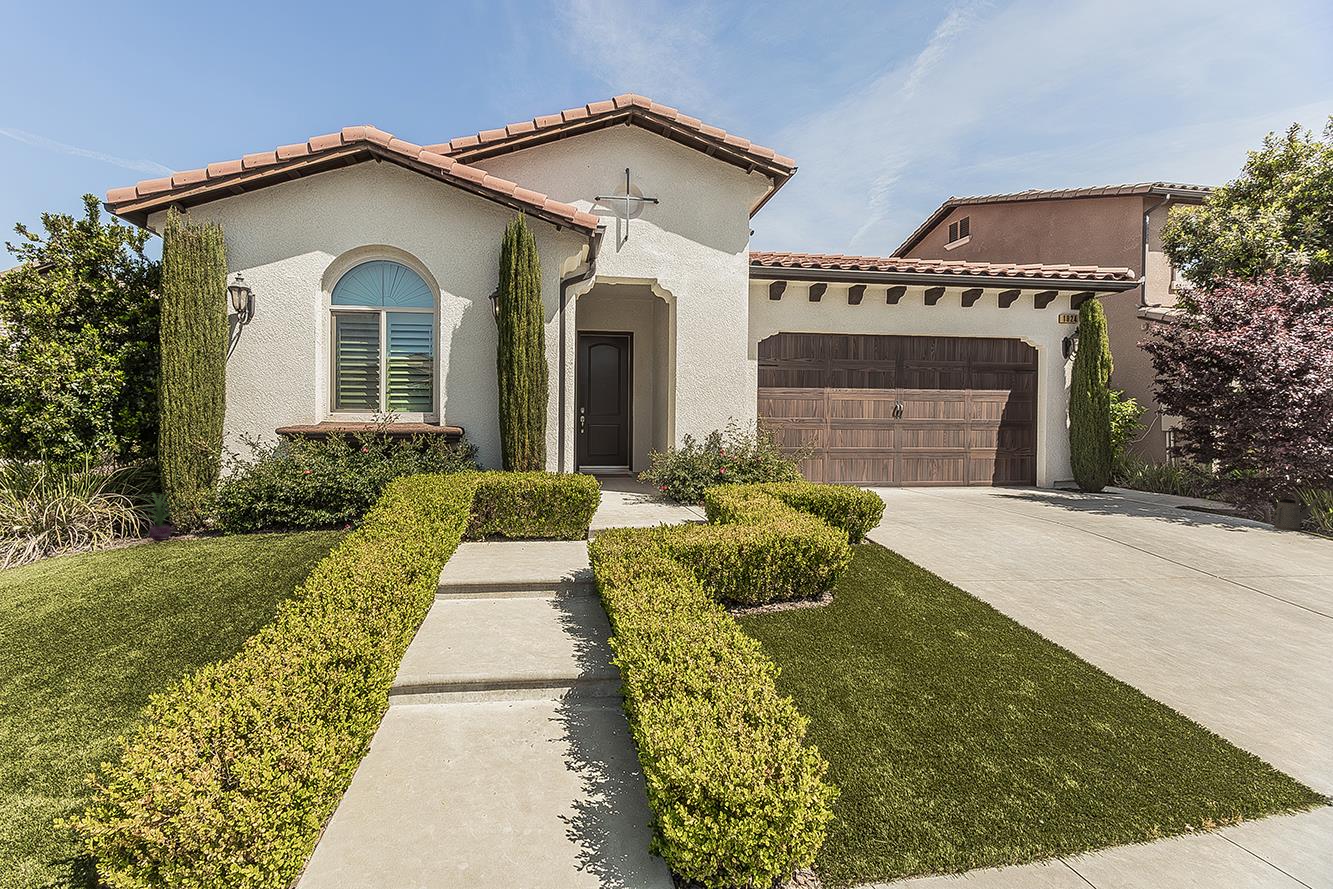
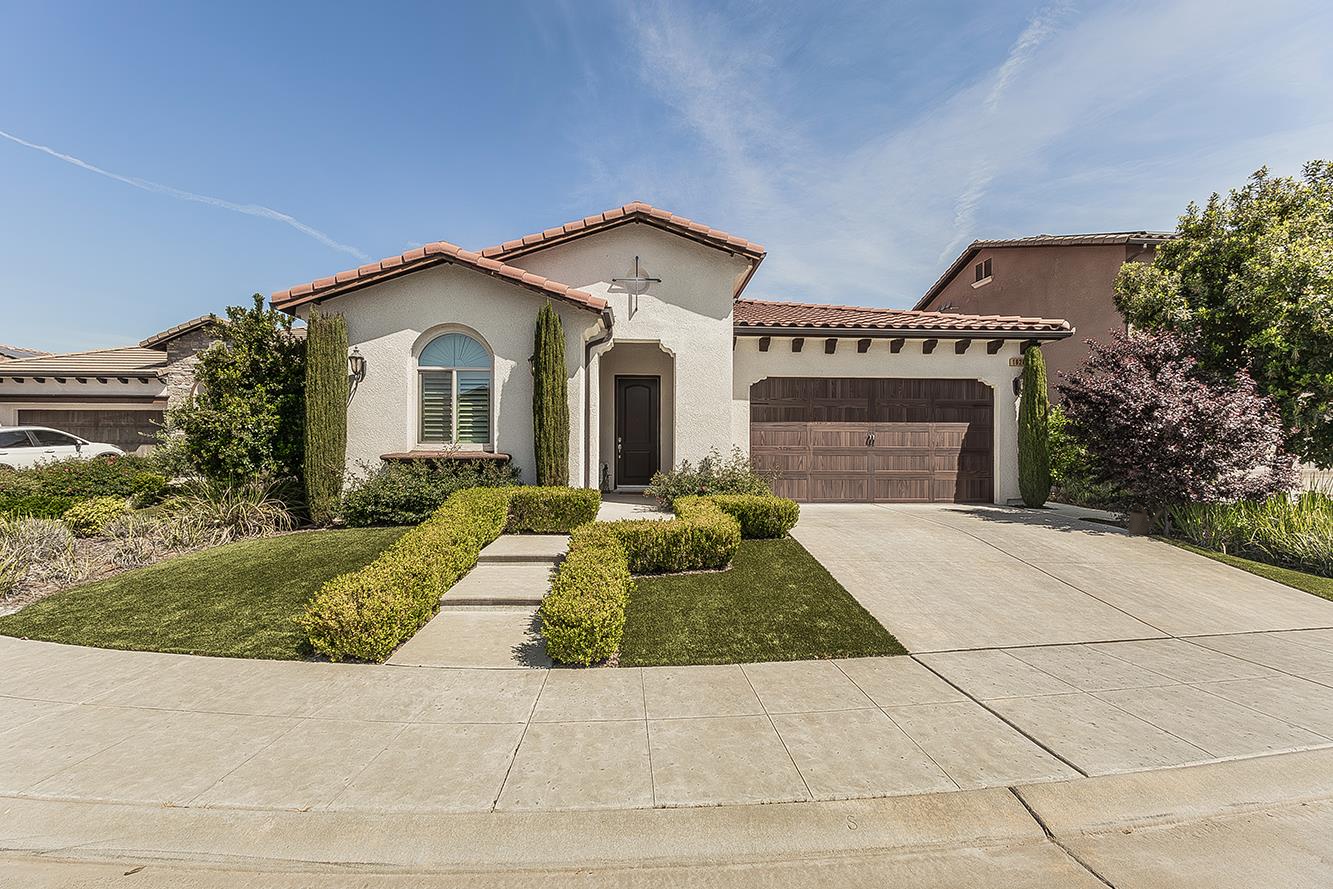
decorative plant: present [147,493,171,540] -> none [283,499,324,532]

